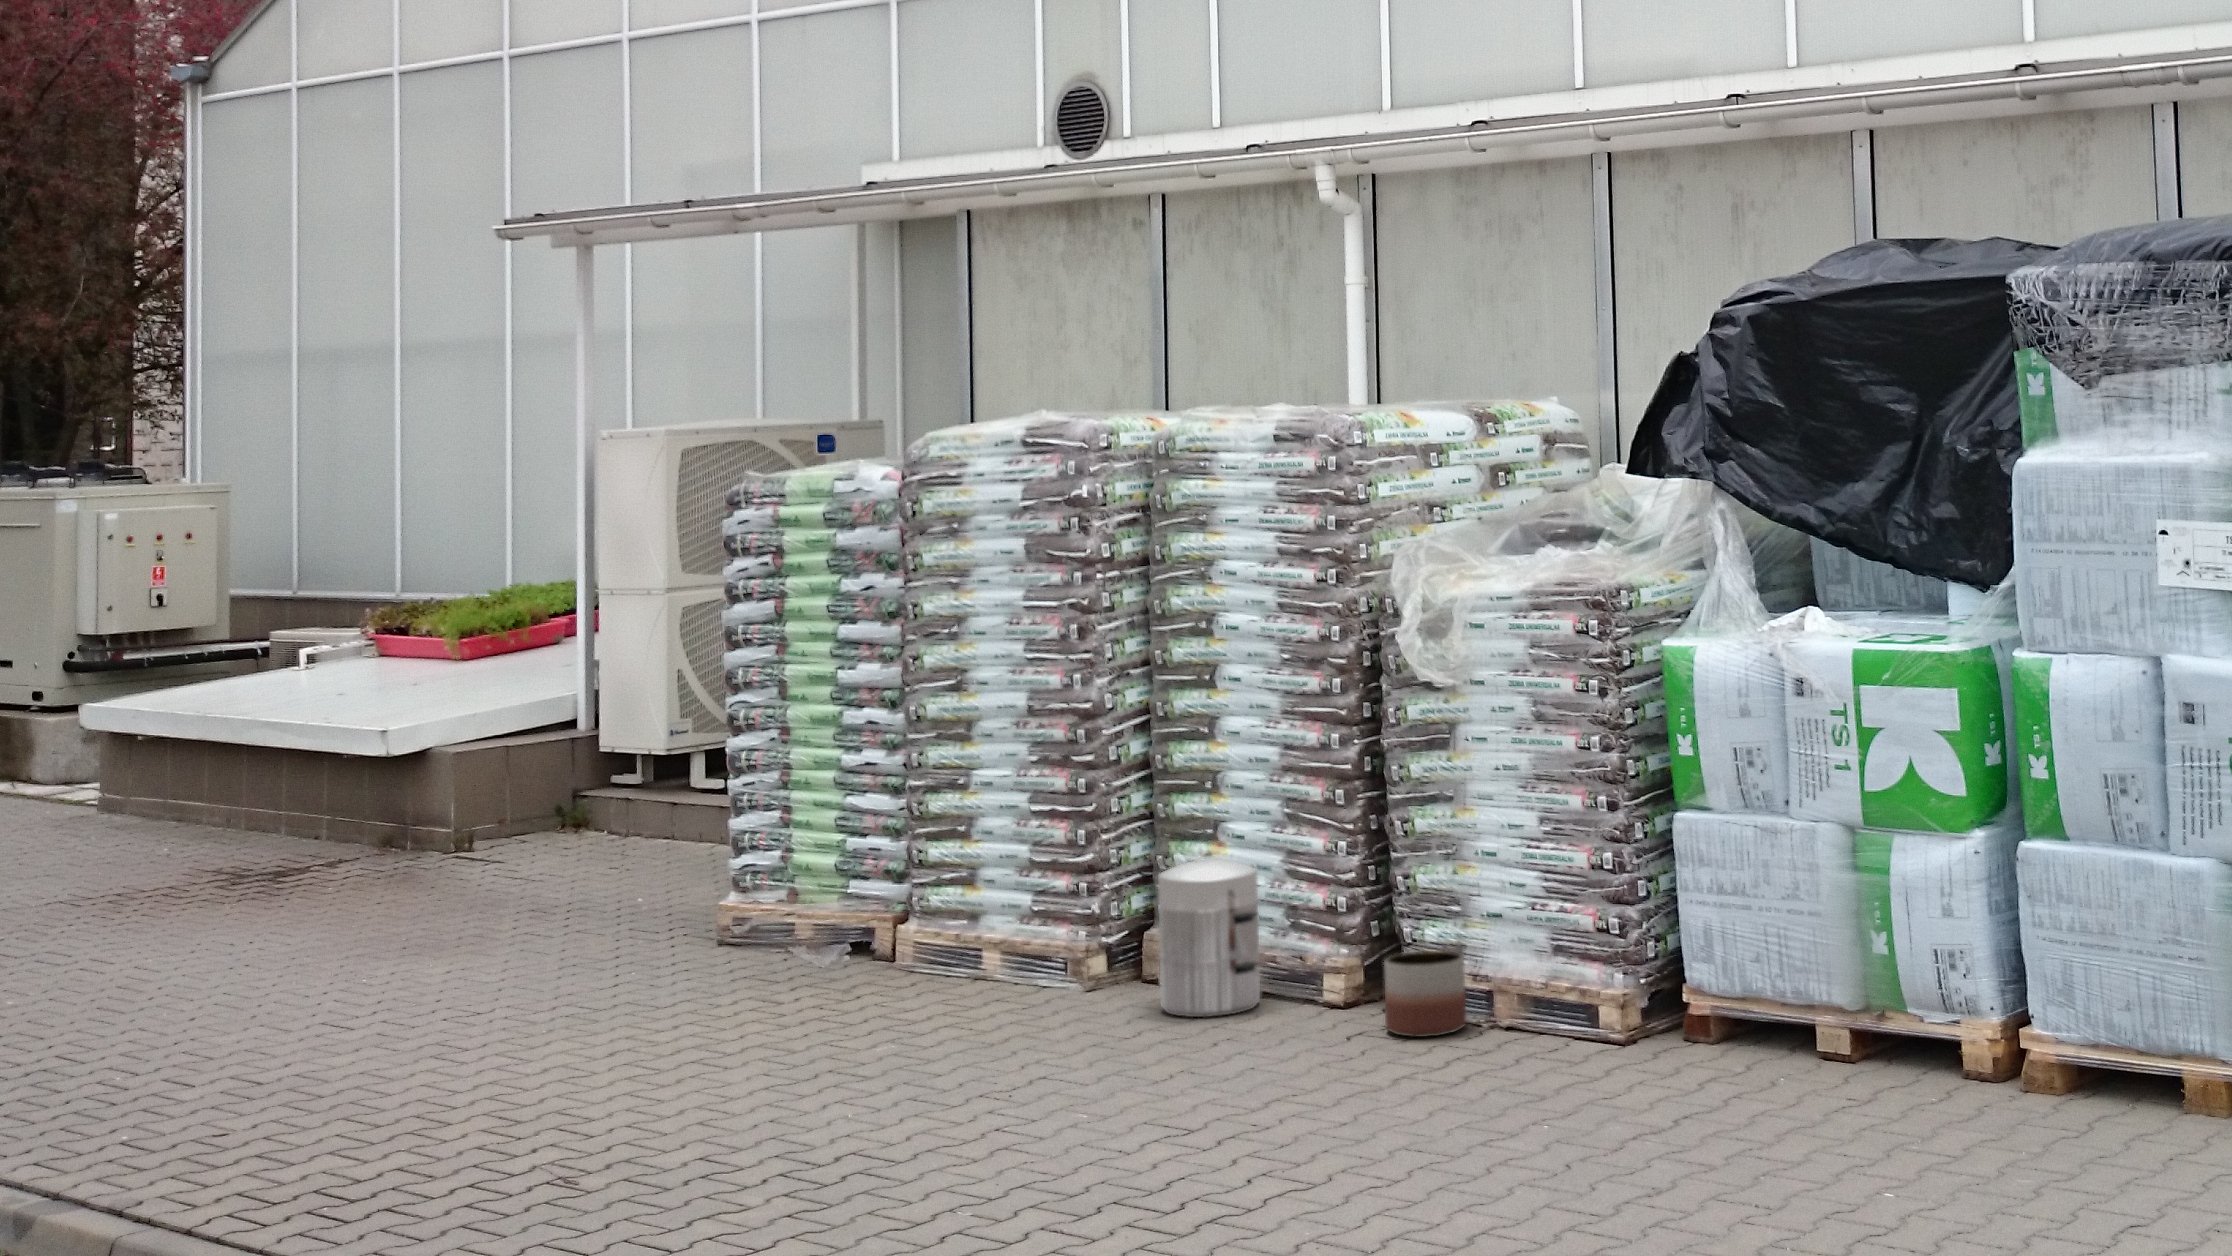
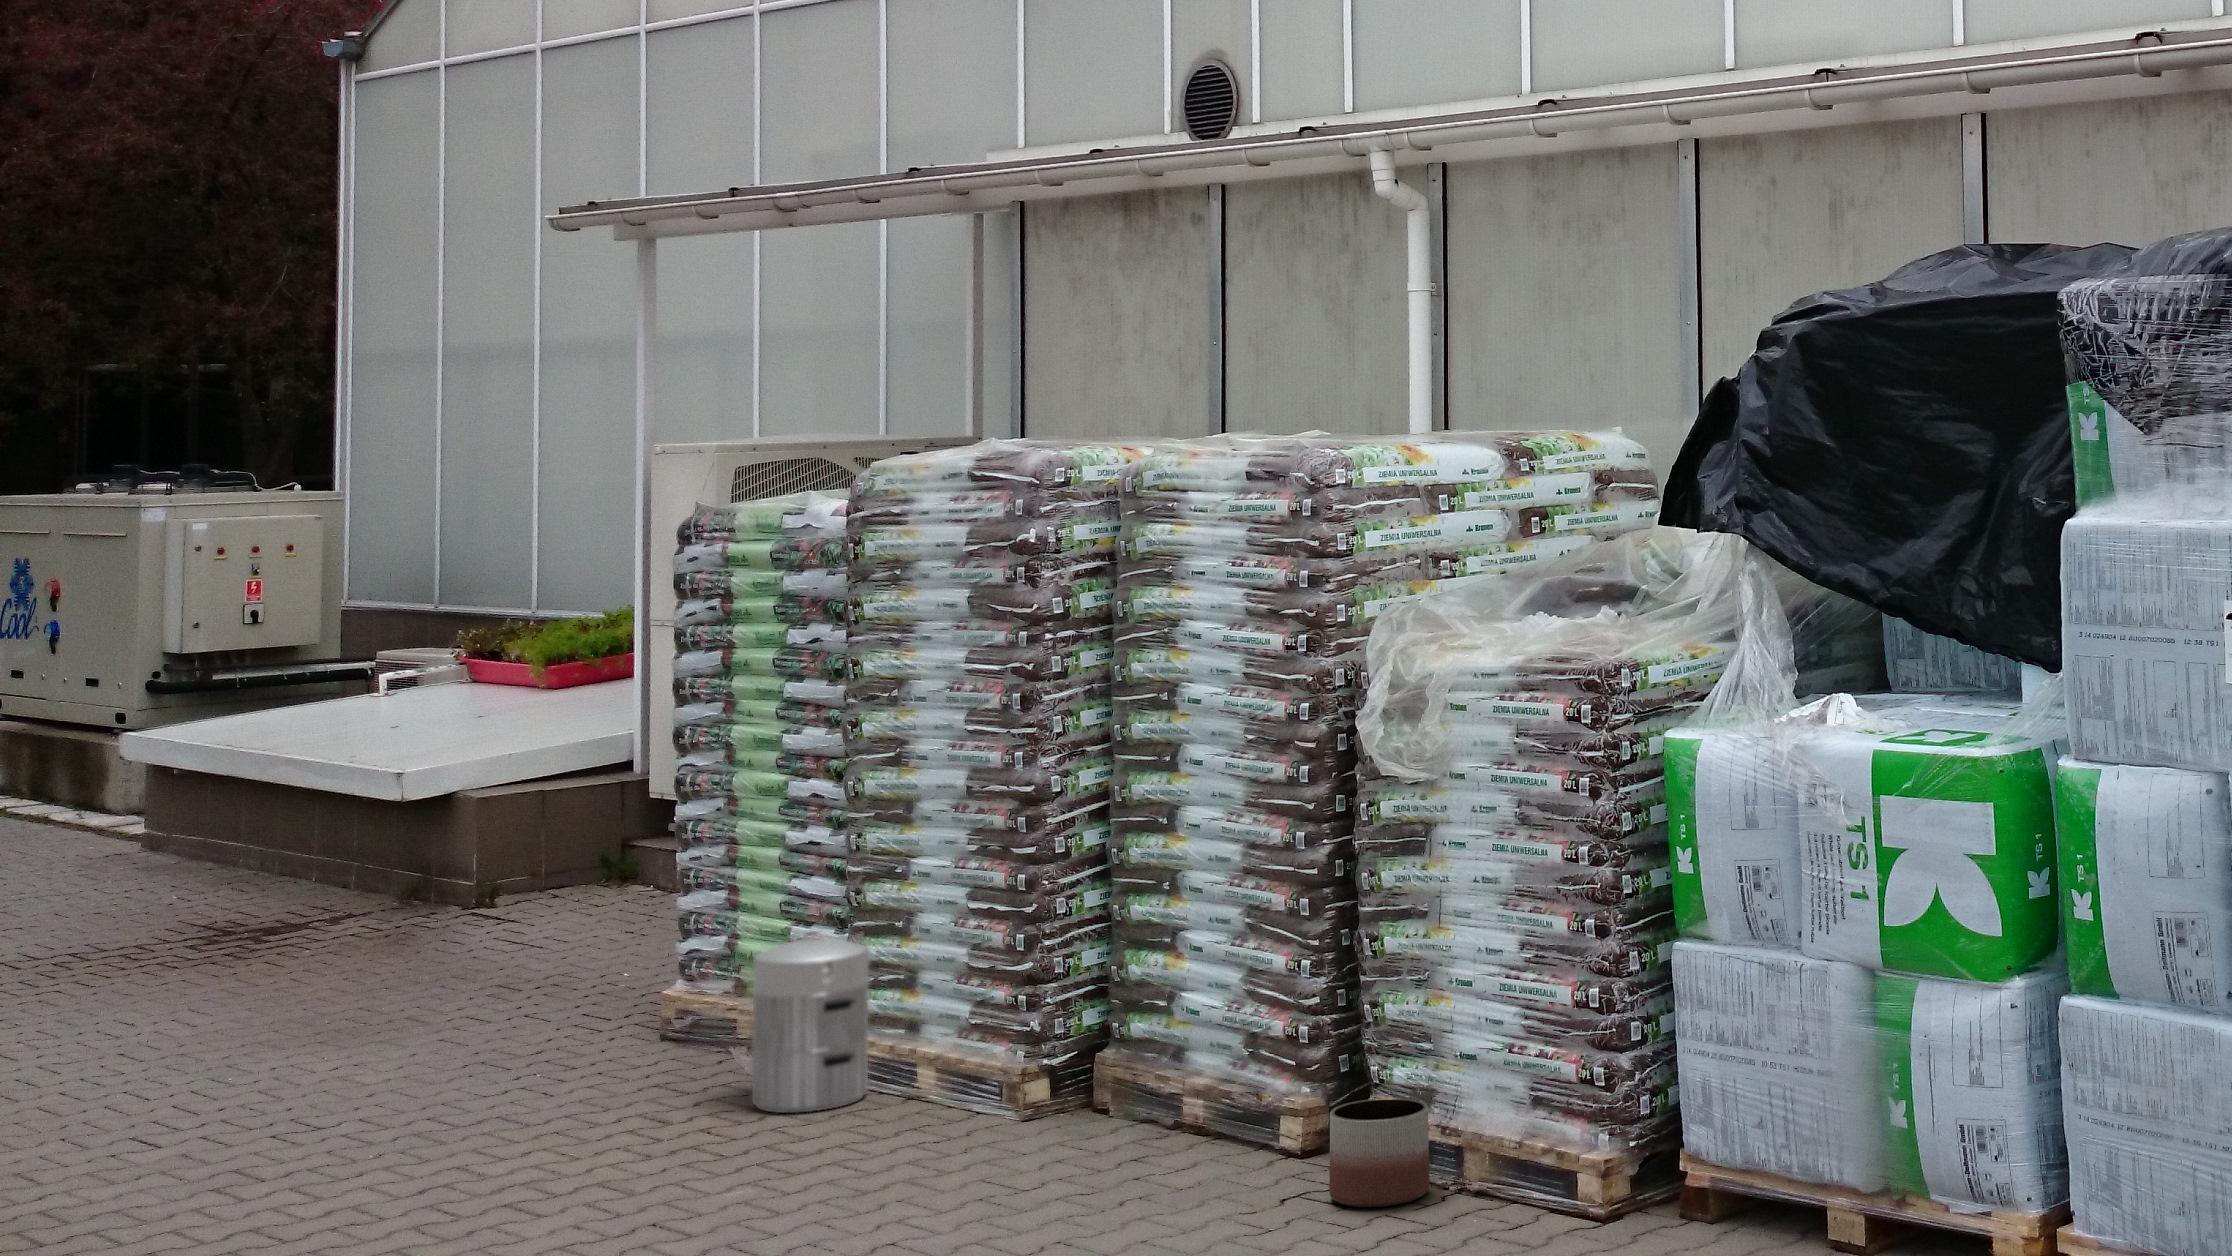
waste bin: present [1158,853,1260,1017] -> present [752,932,869,1113]

